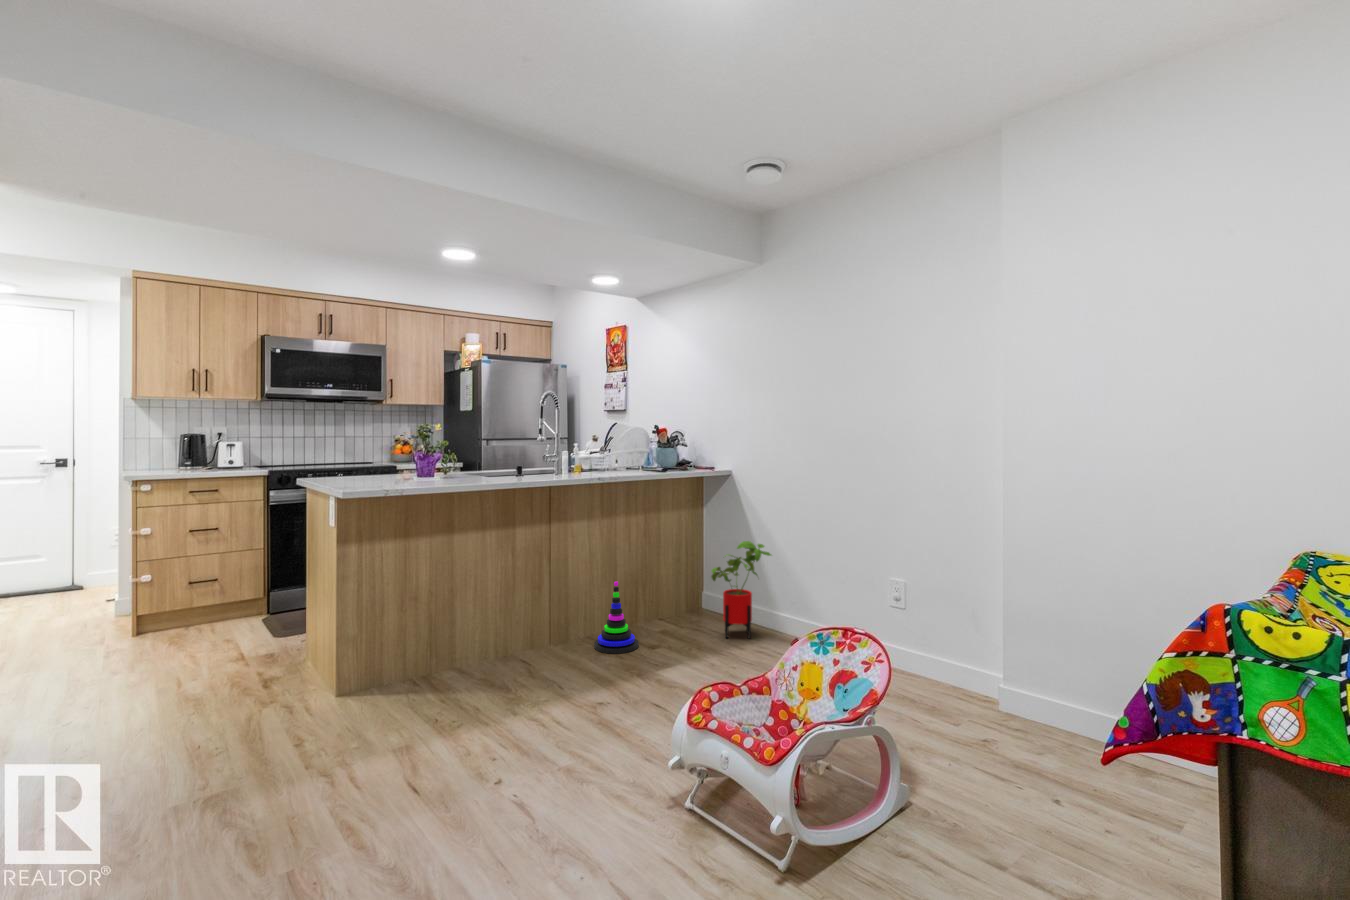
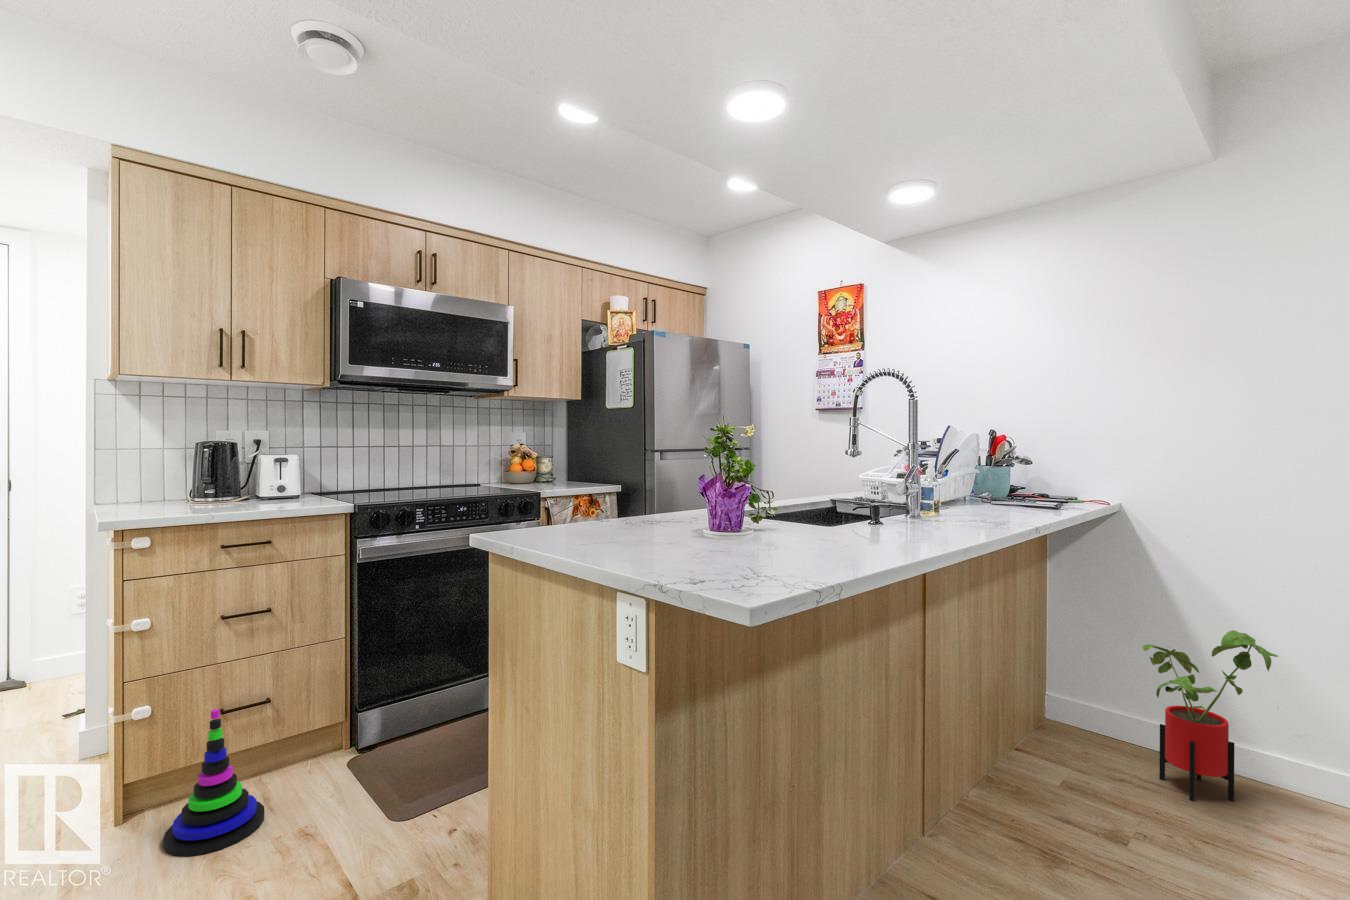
stacking toy: present [594,581,638,654] -> present [163,709,264,856]

